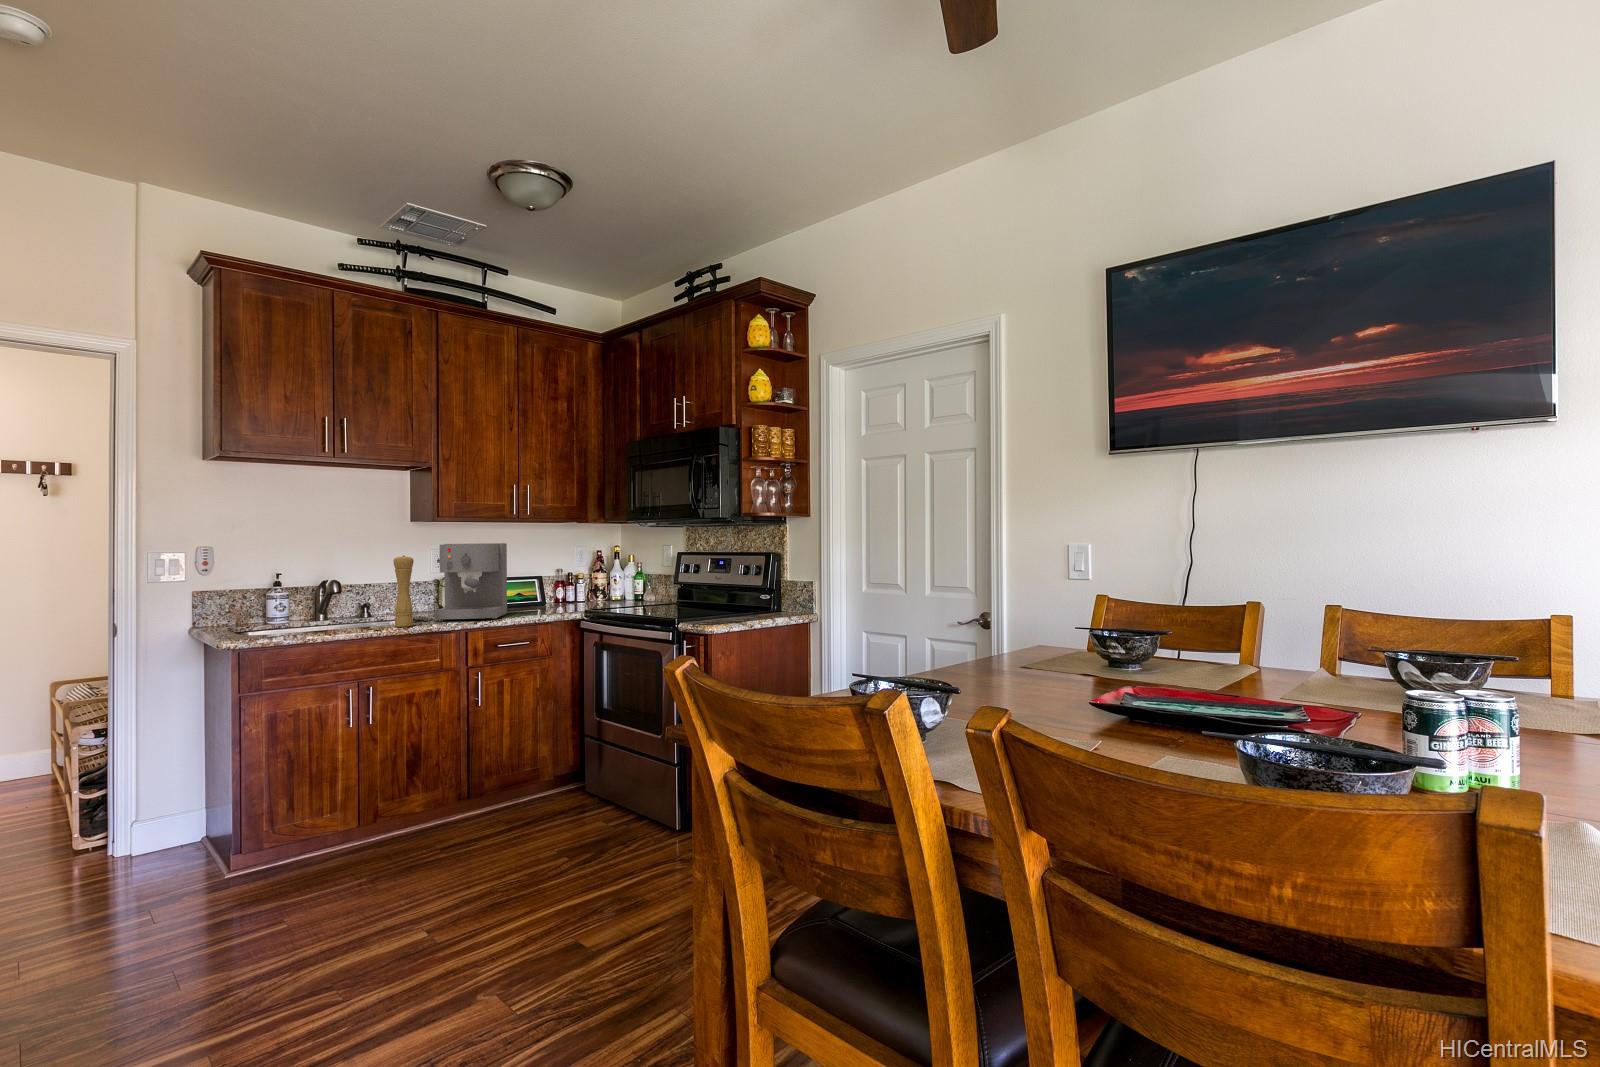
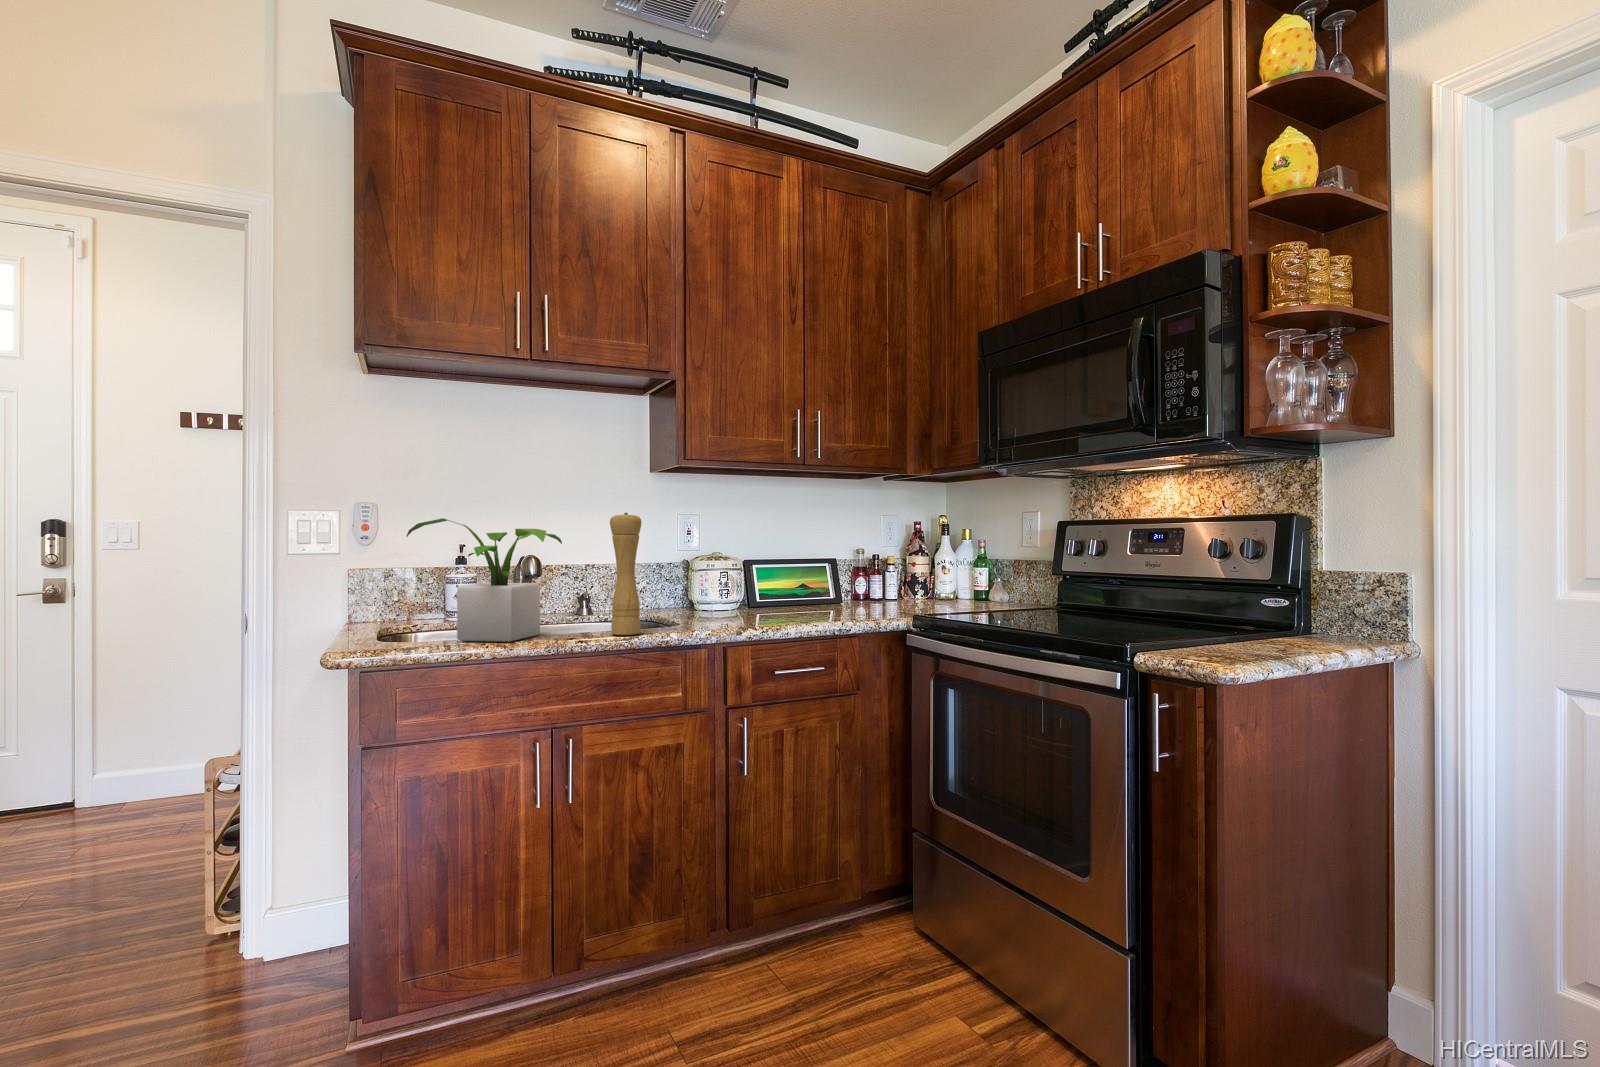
coffee maker: present [438,543,507,621] -> none [681,496,789,627]
potted plant: none [258,561,359,634] -> present [407,518,562,642]

